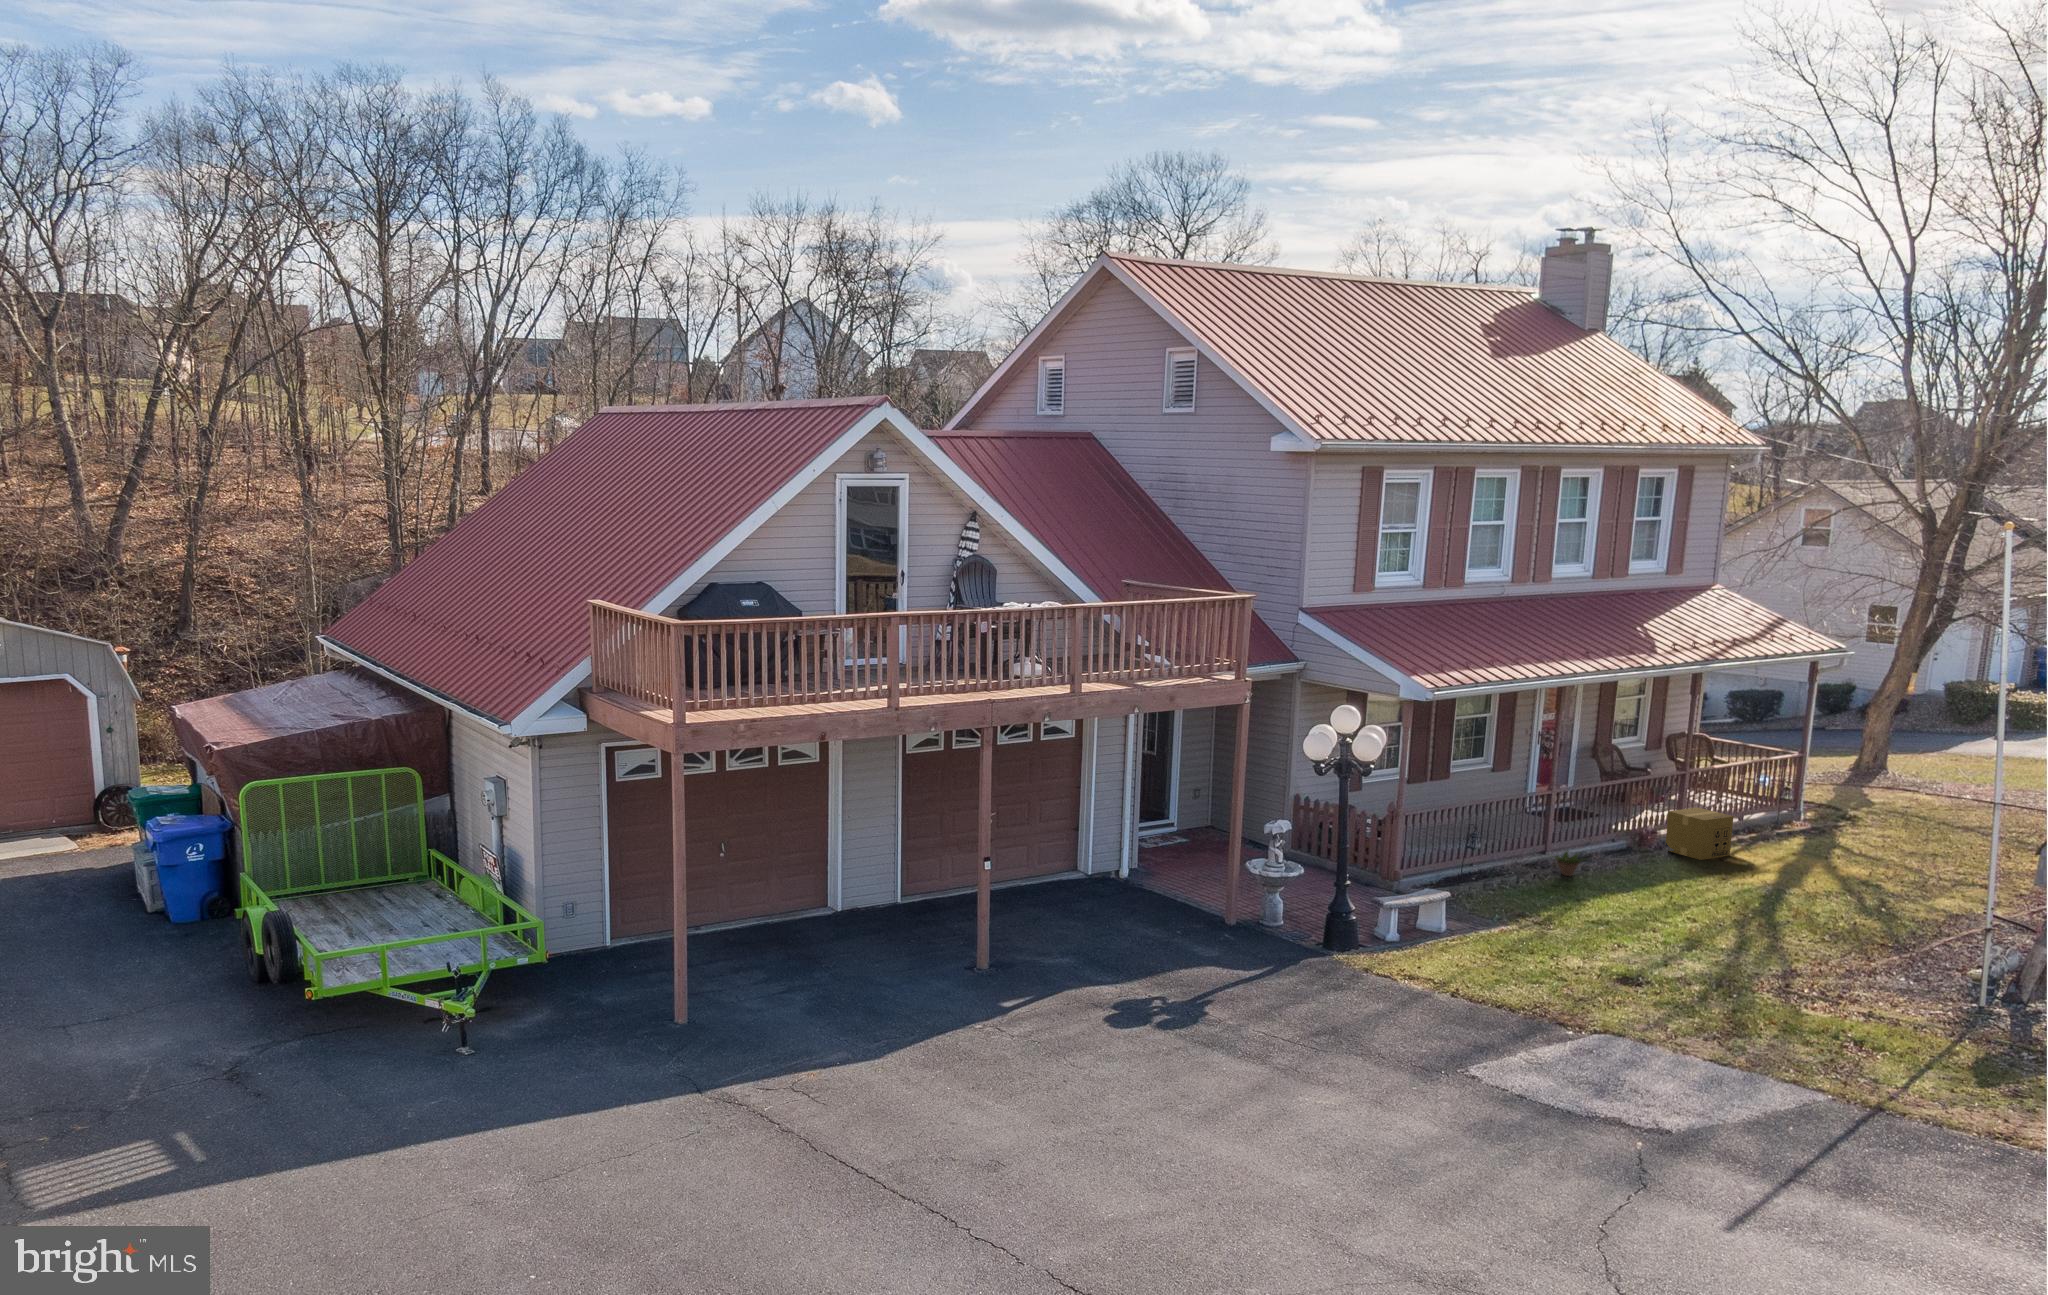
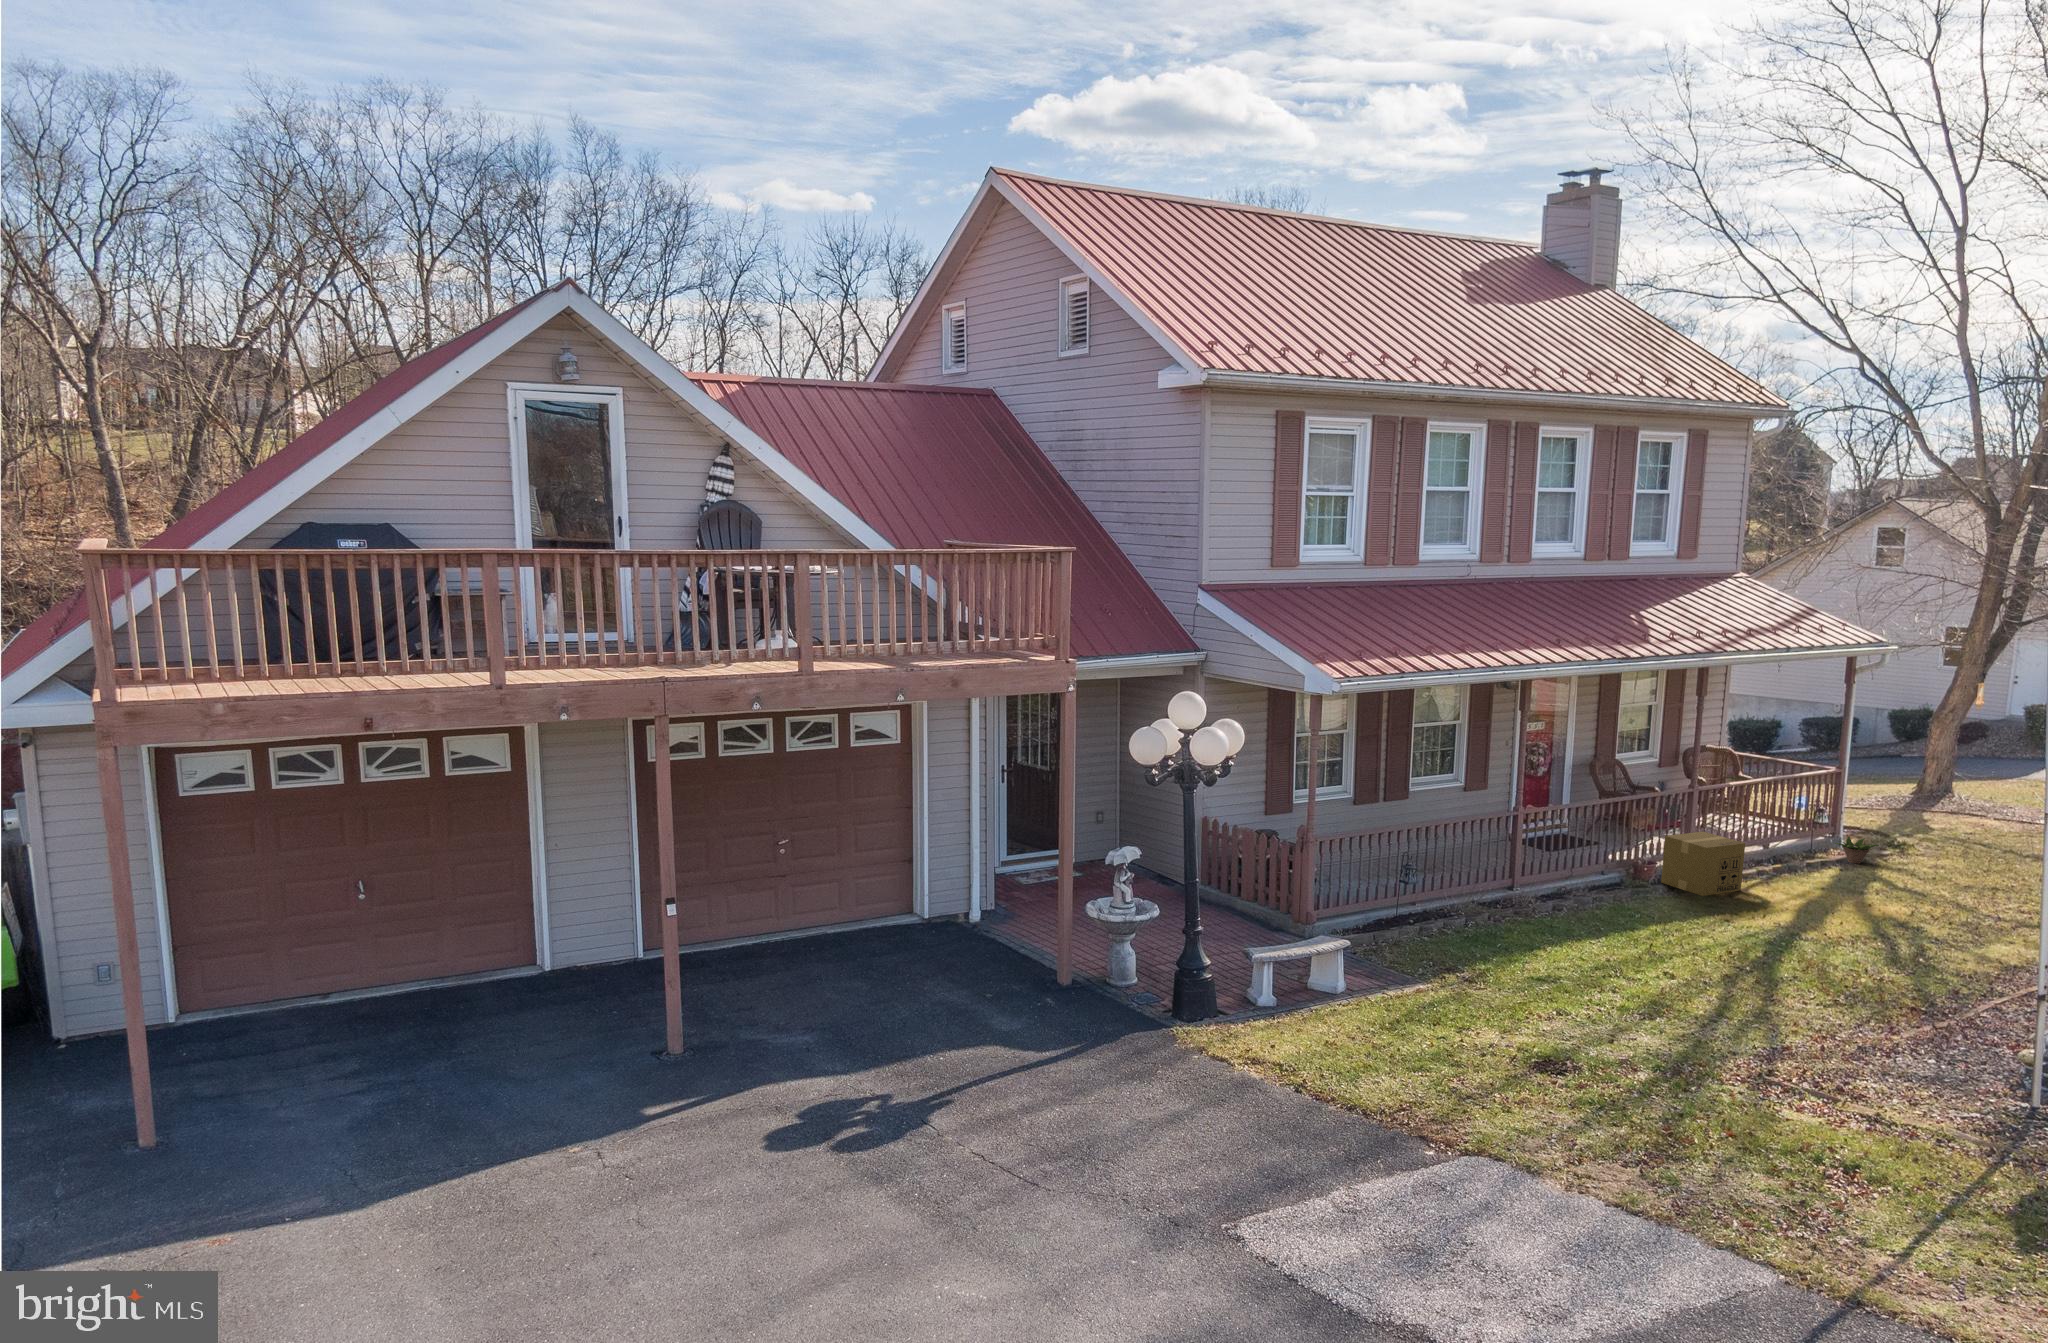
decorative plant: present [1554,850,1584,876] -> present [1835,837,1879,864]

